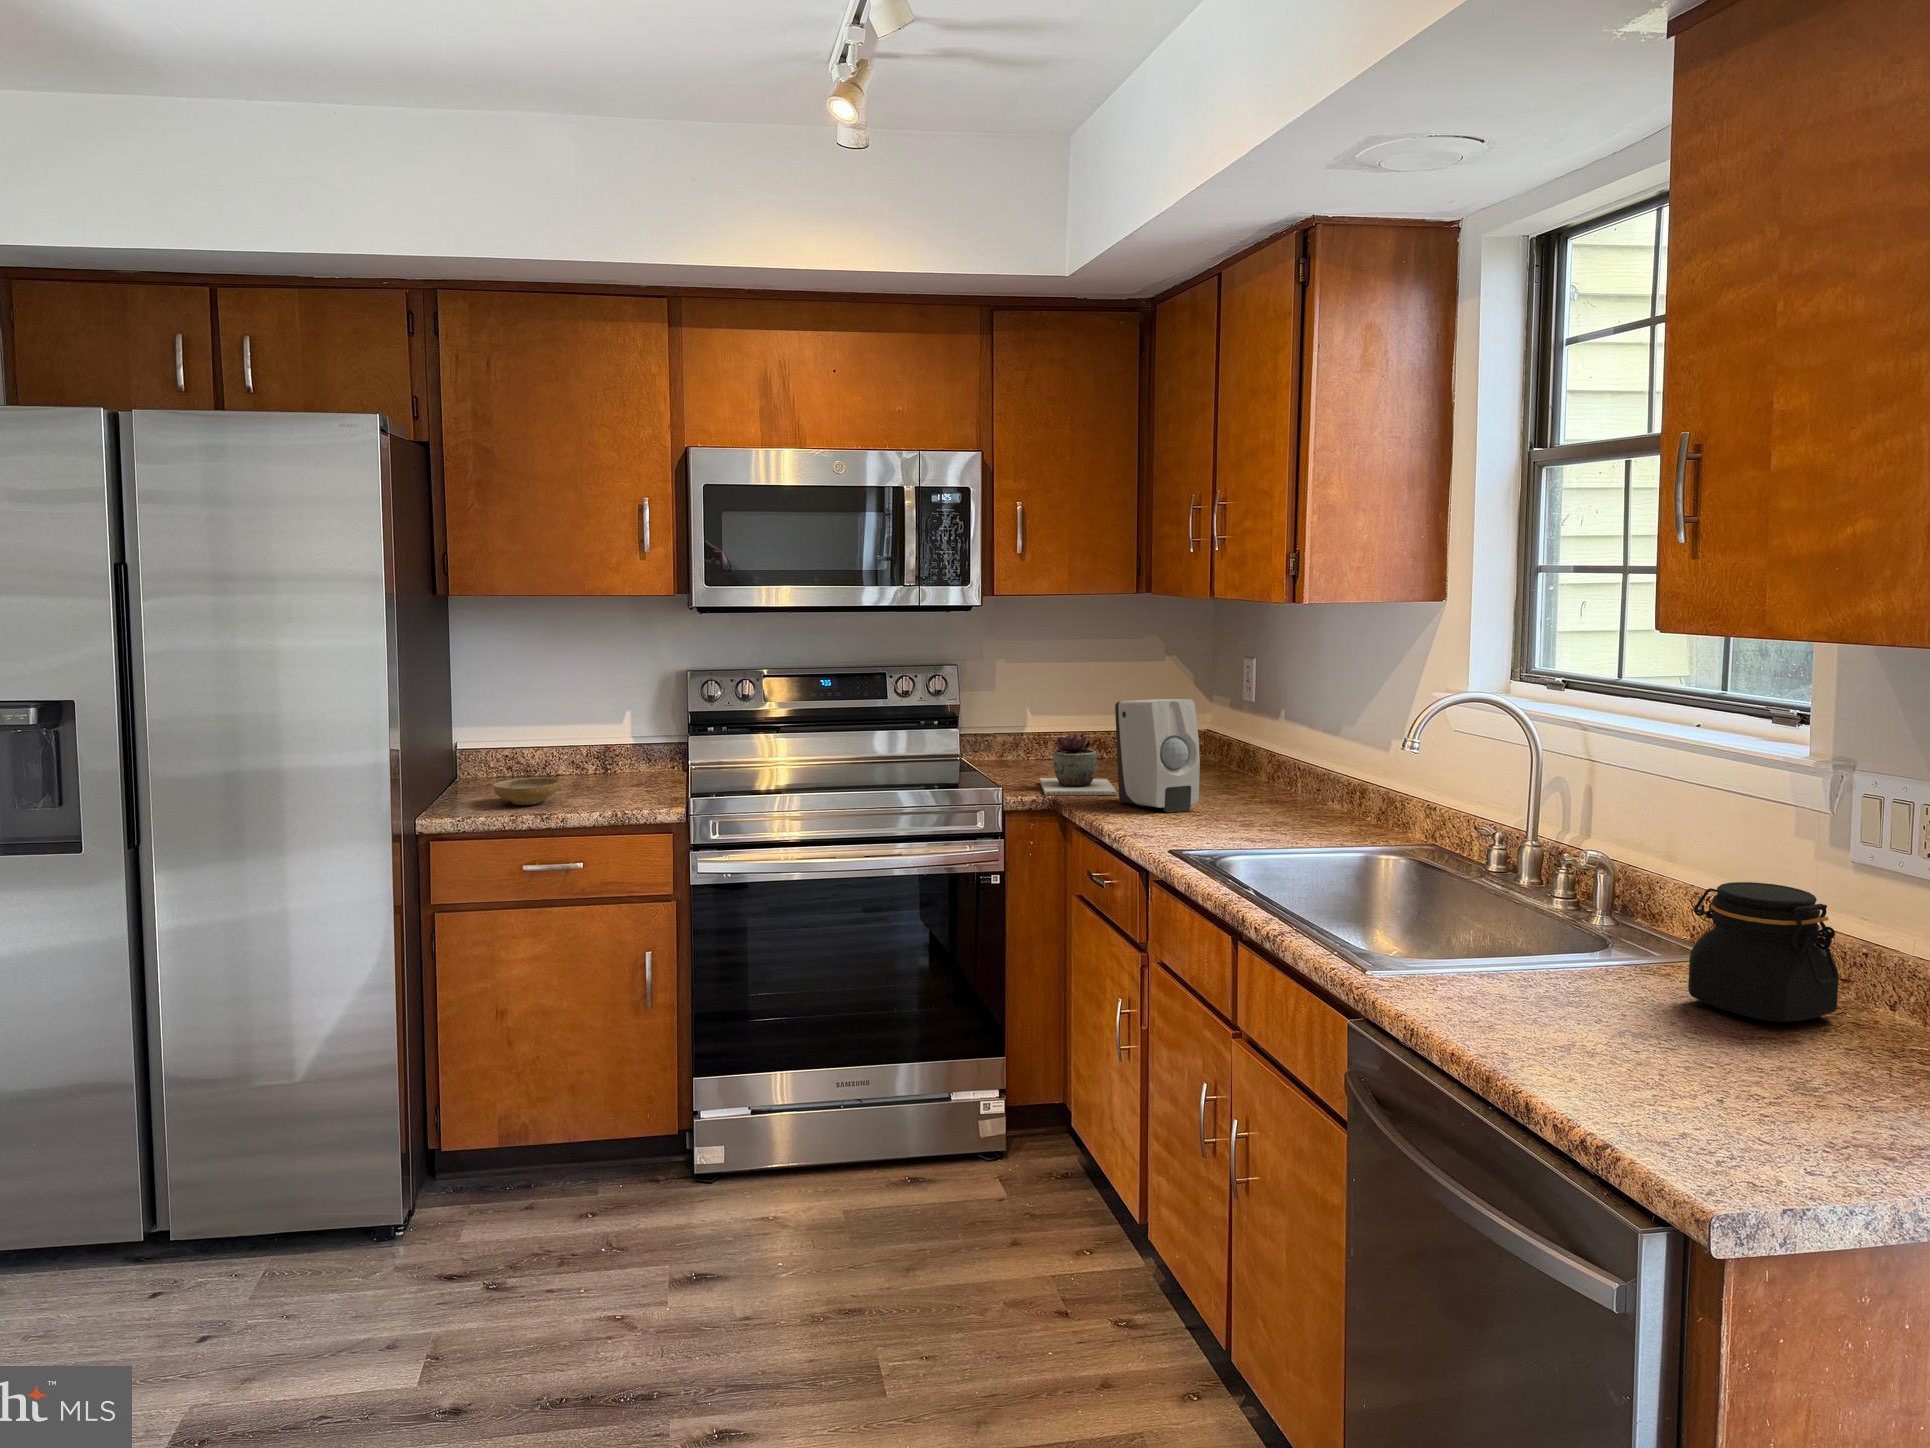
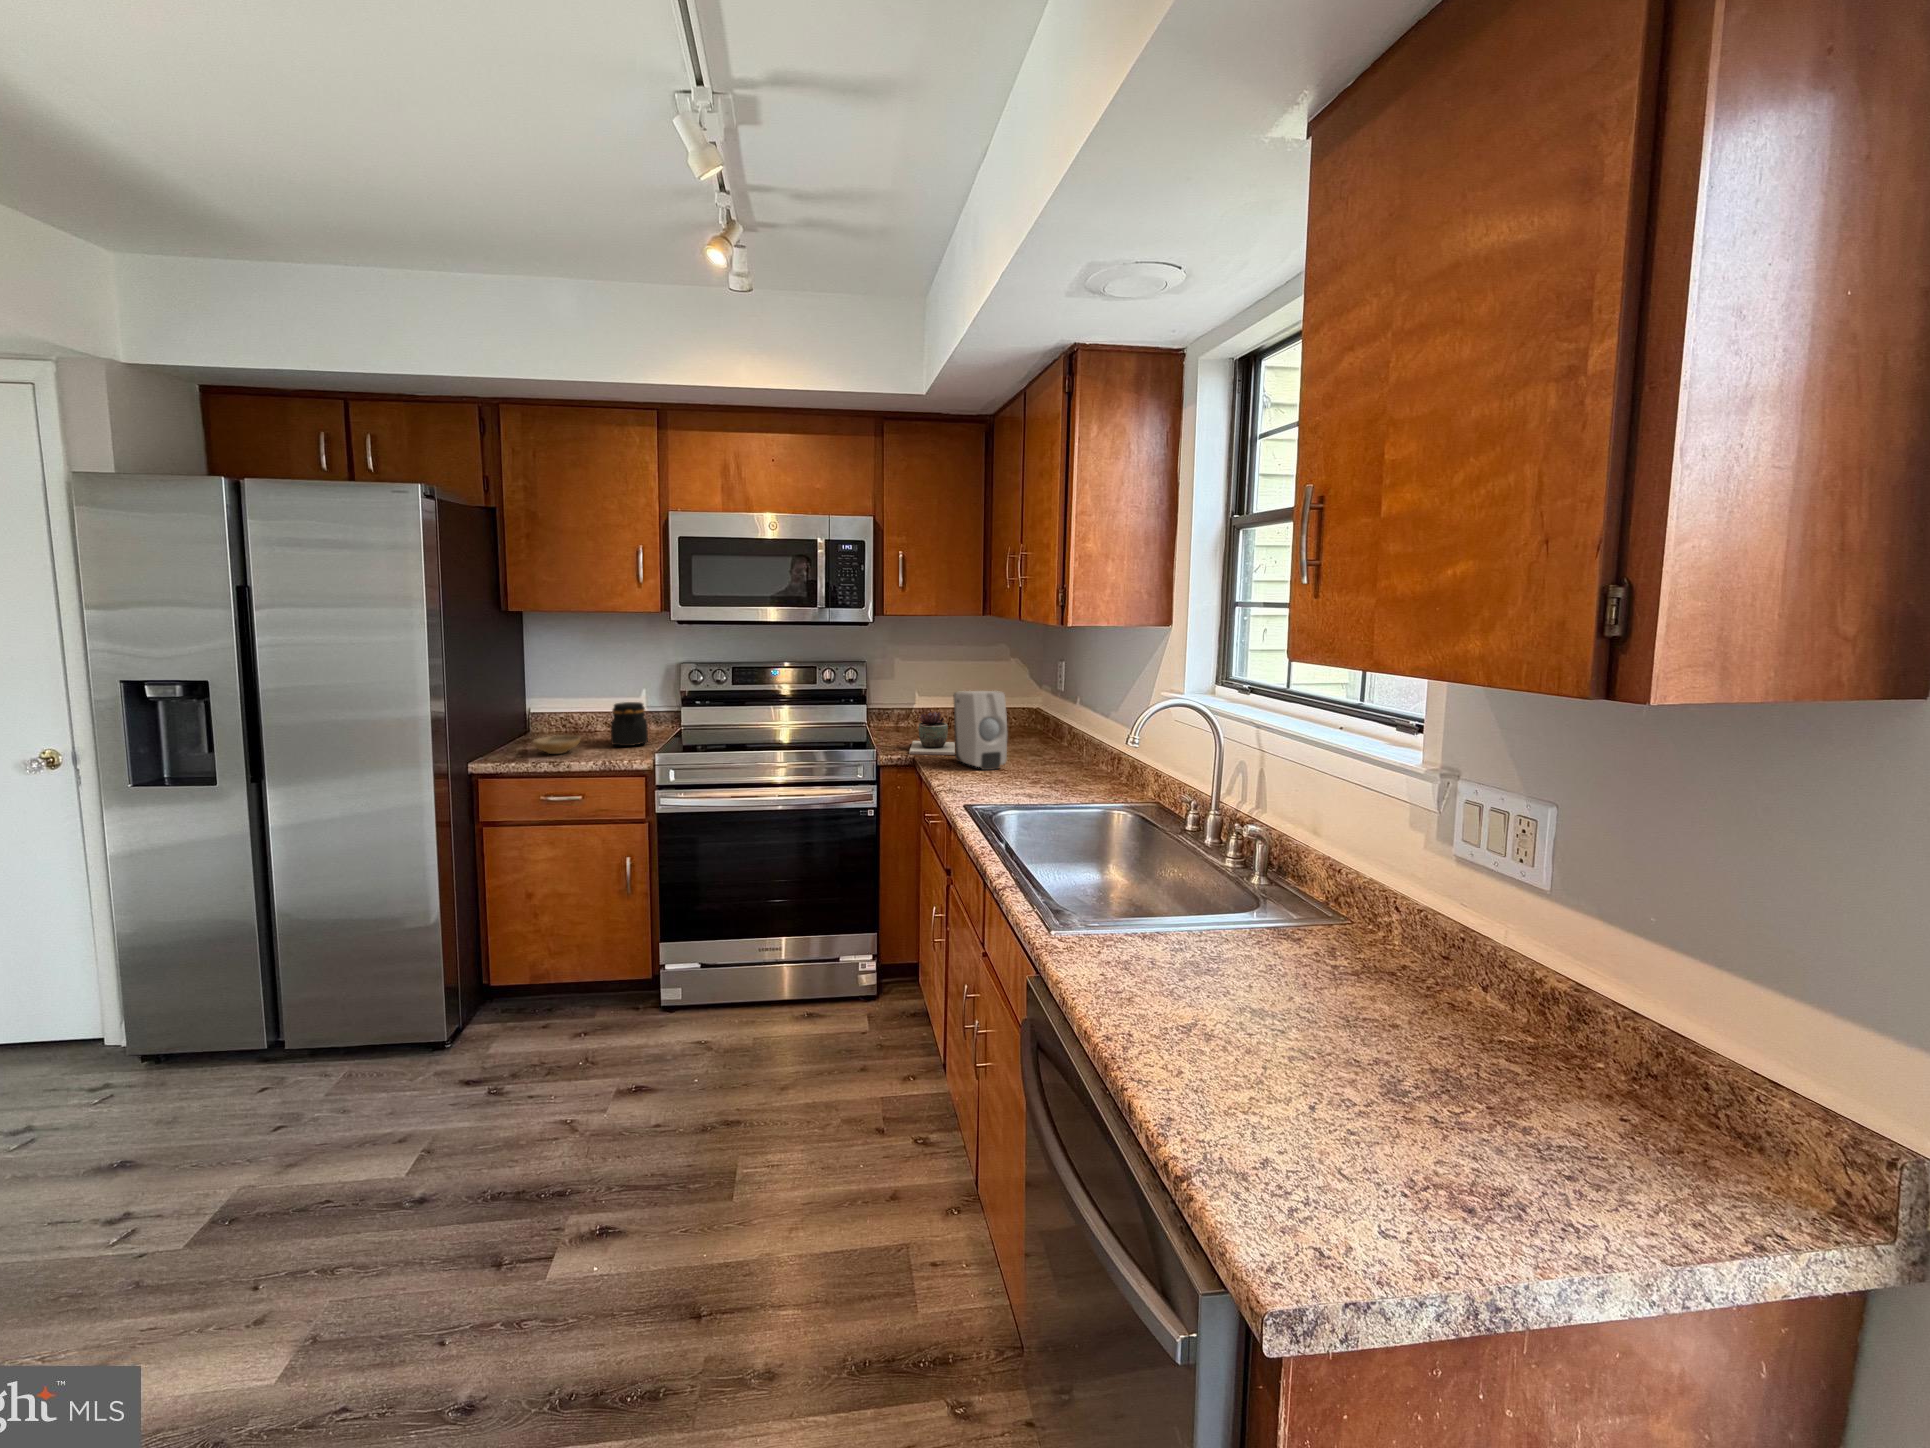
jar: present [1688,882,1839,1022] -> present [611,702,648,746]

